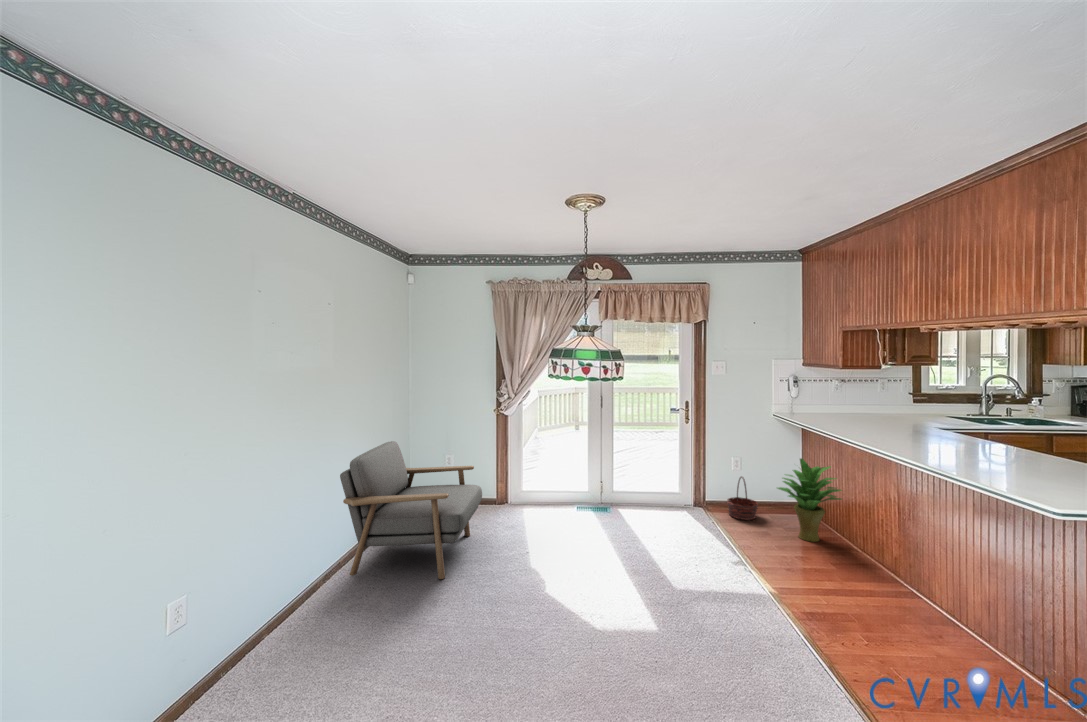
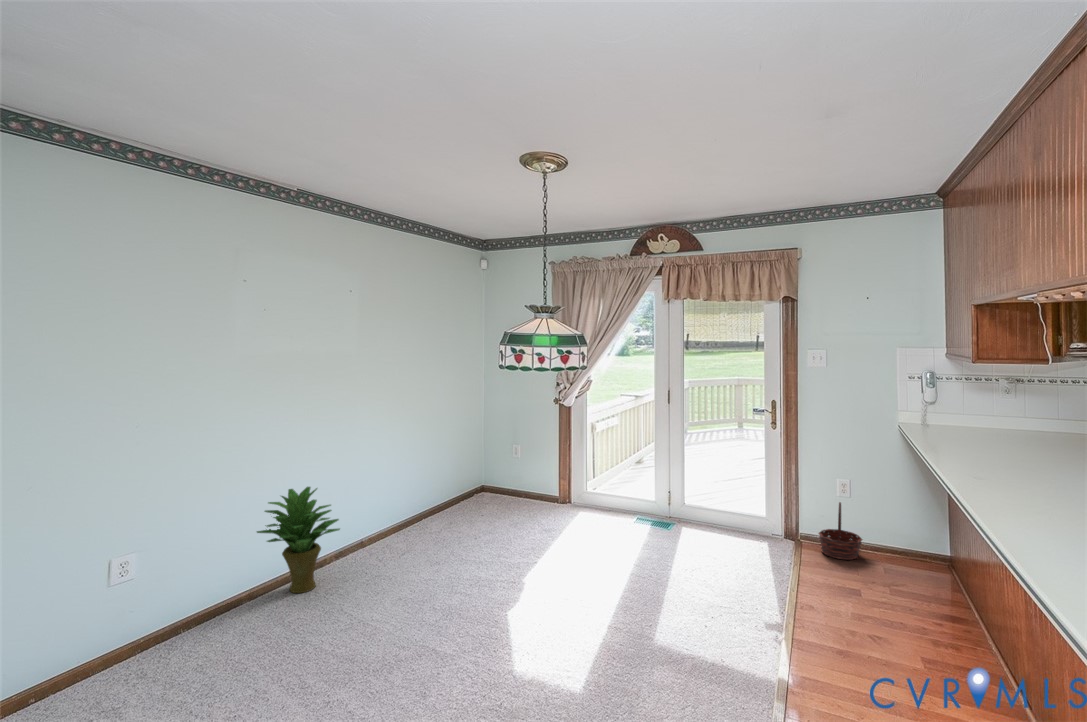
armchair: present [340,441,482,579] -> none [374,426,513,557]
potted plant: present [777,458,842,542] -> present [257,487,340,593]

